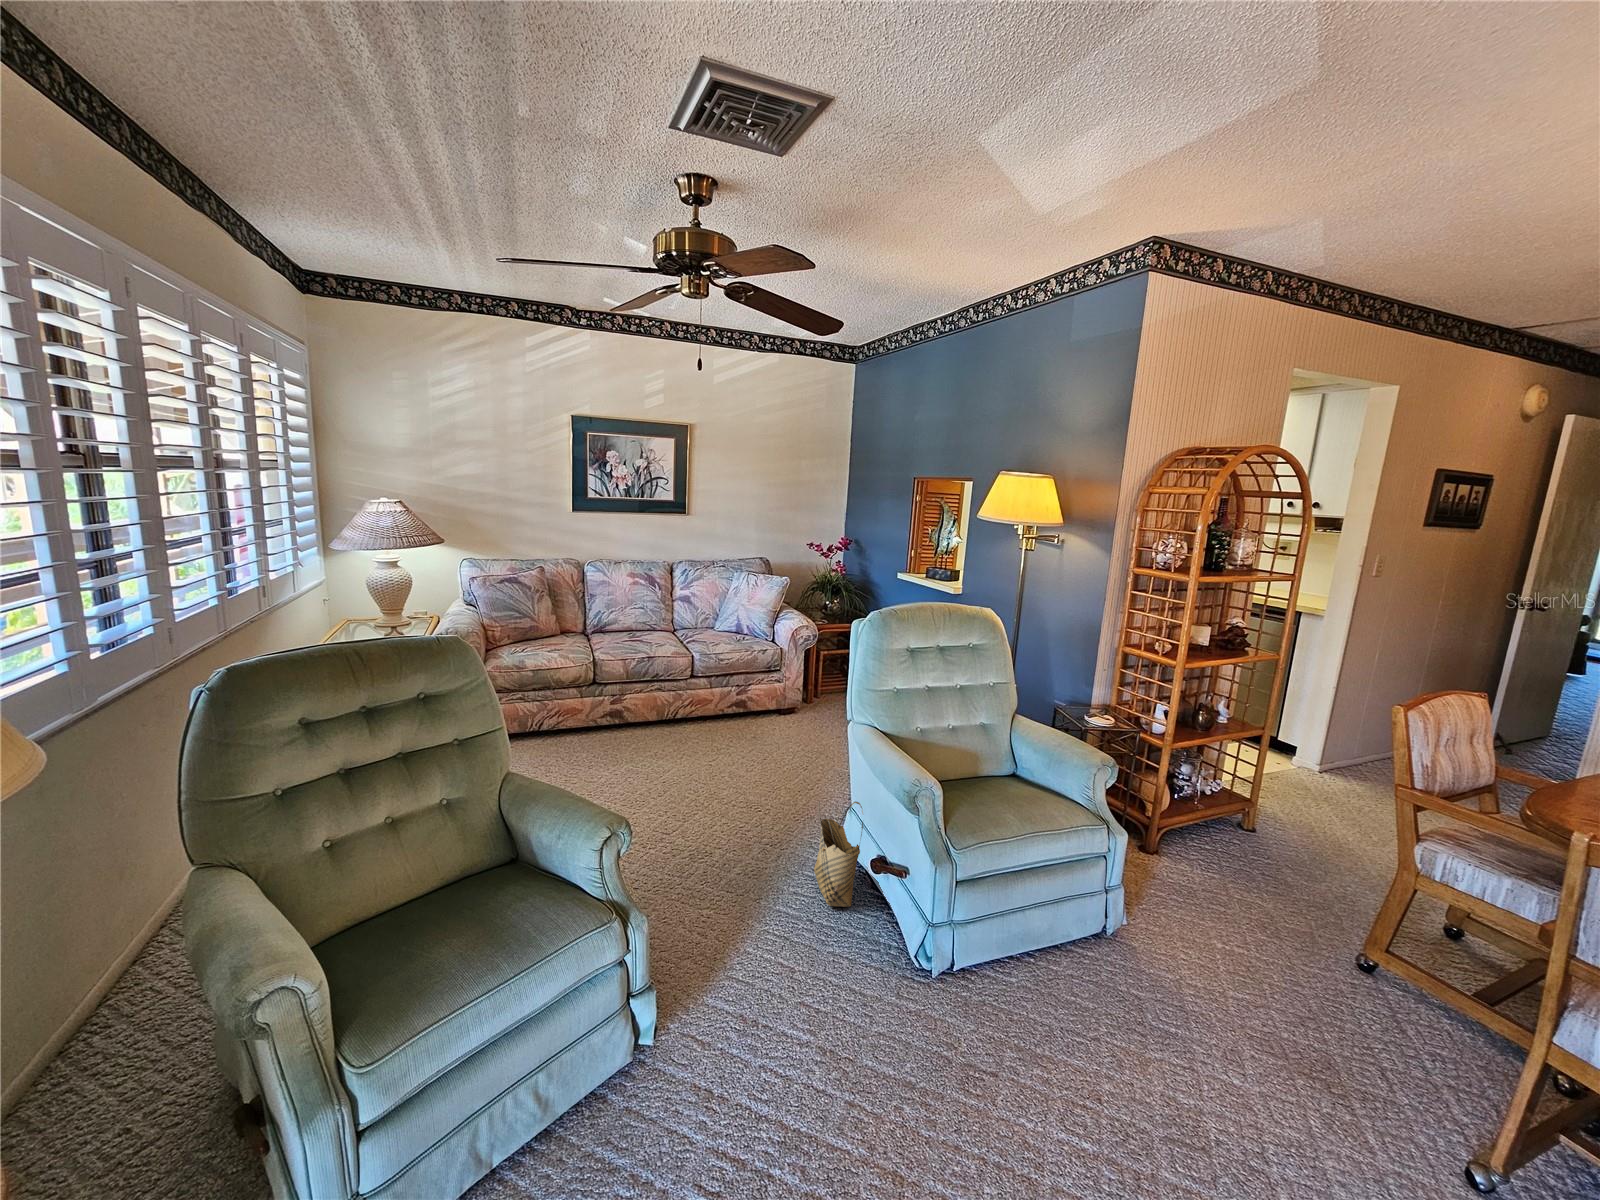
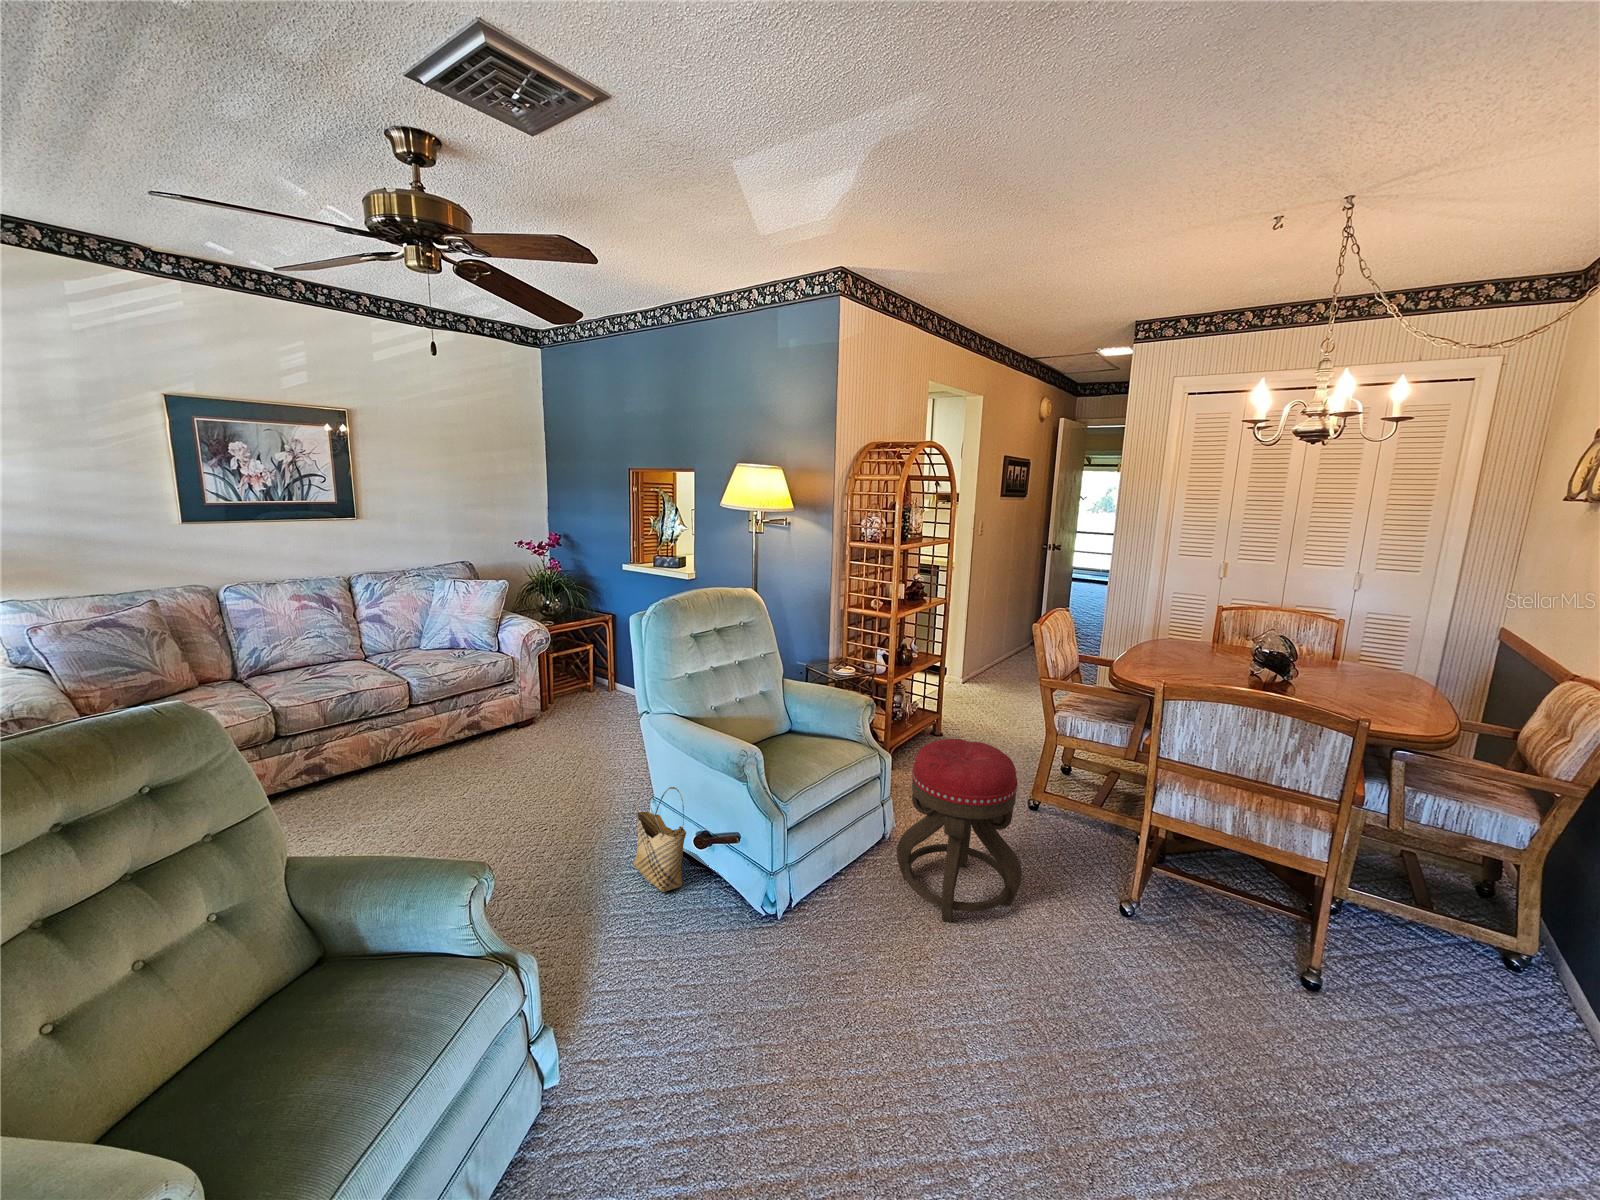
ottoman: none [1105,831,1292,1090] -> present [897,739,1022,922]

